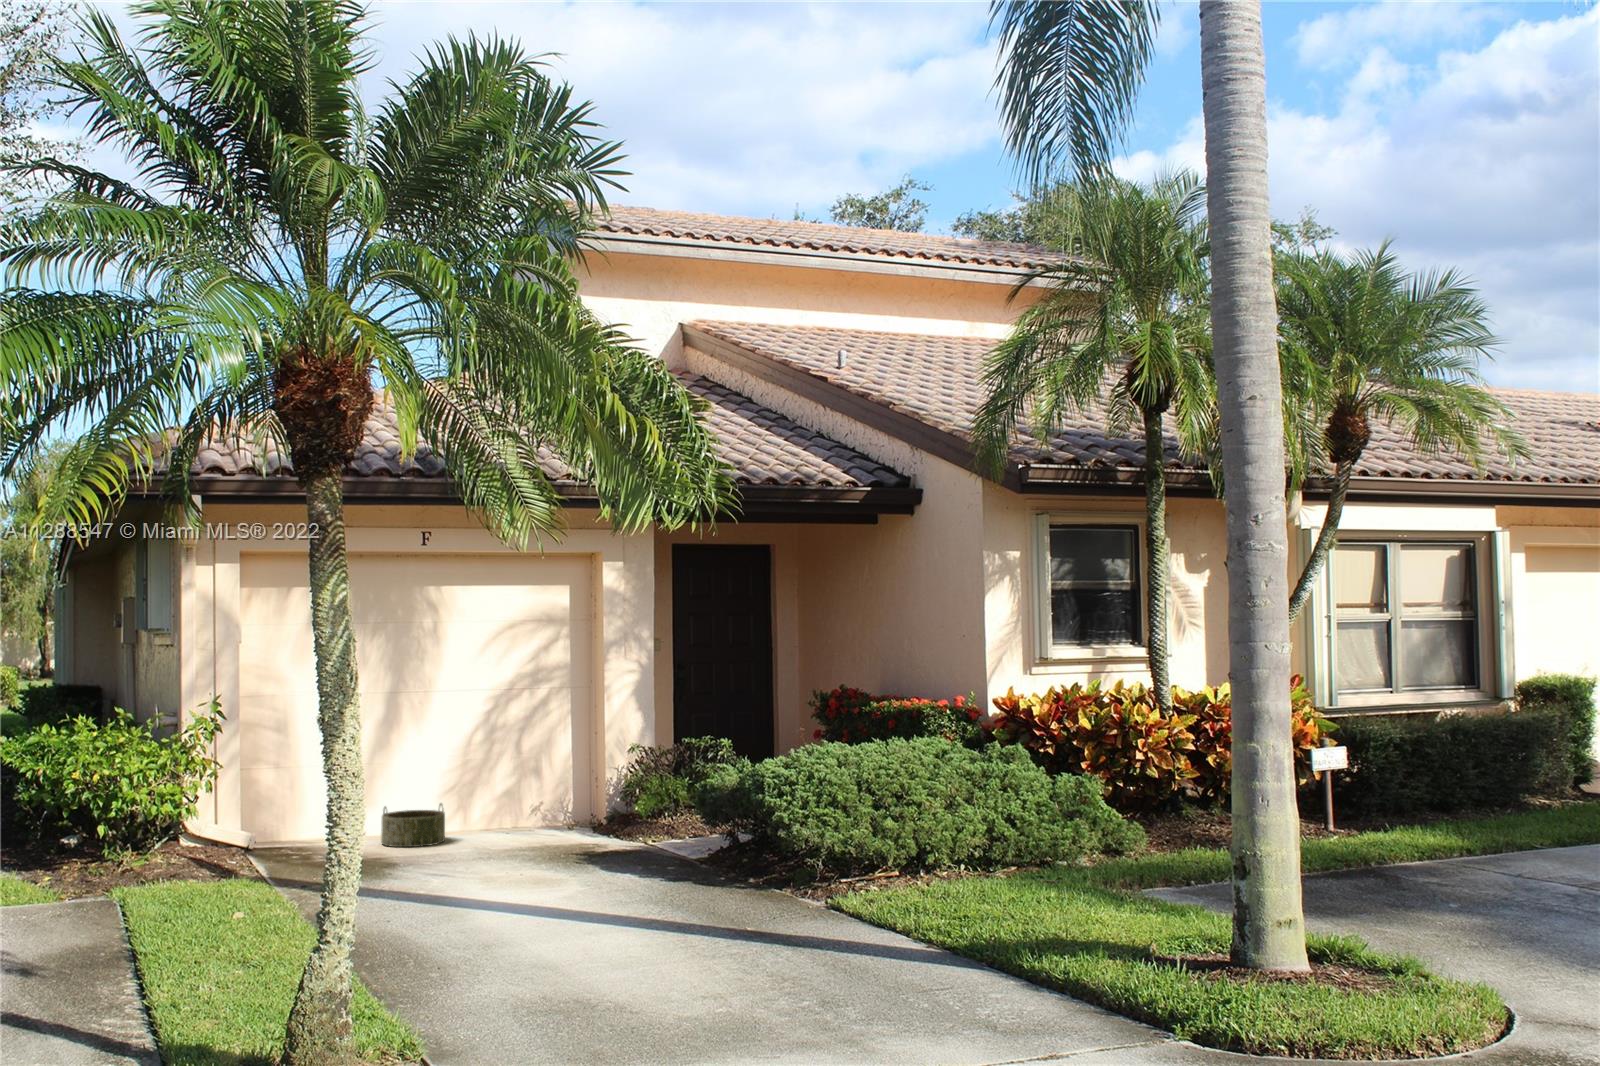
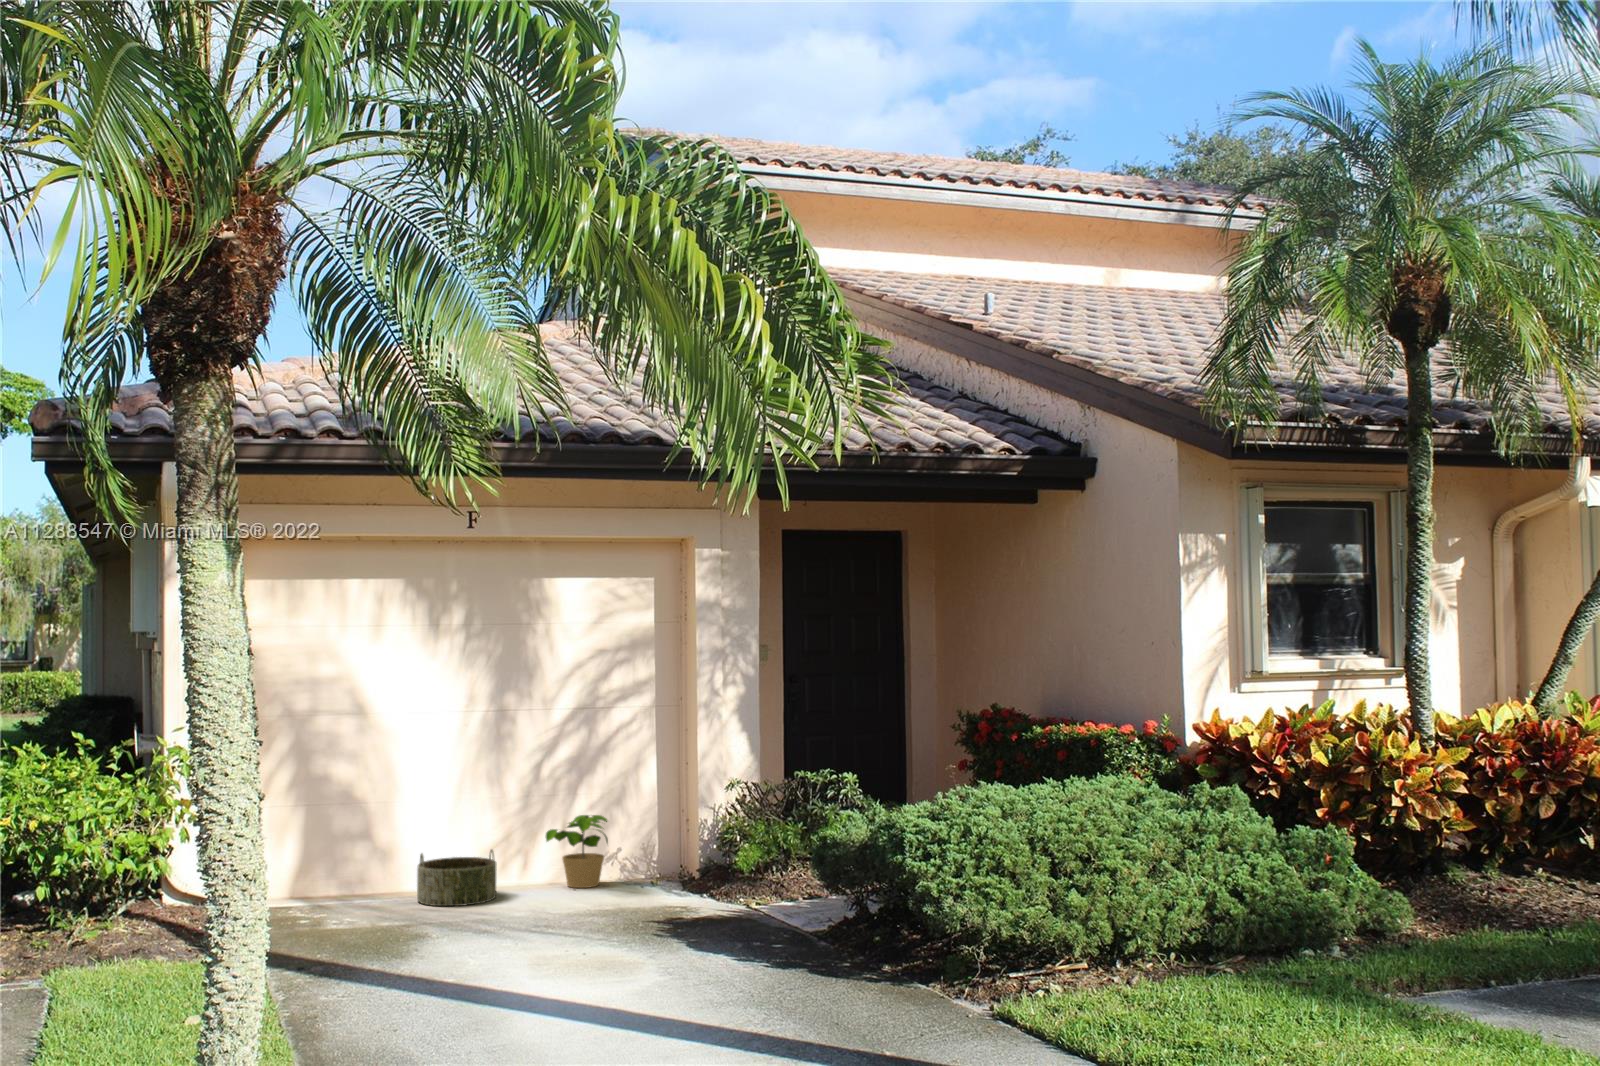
potted plant: none [483,775,536,834] -> present [546,815,608,888]

